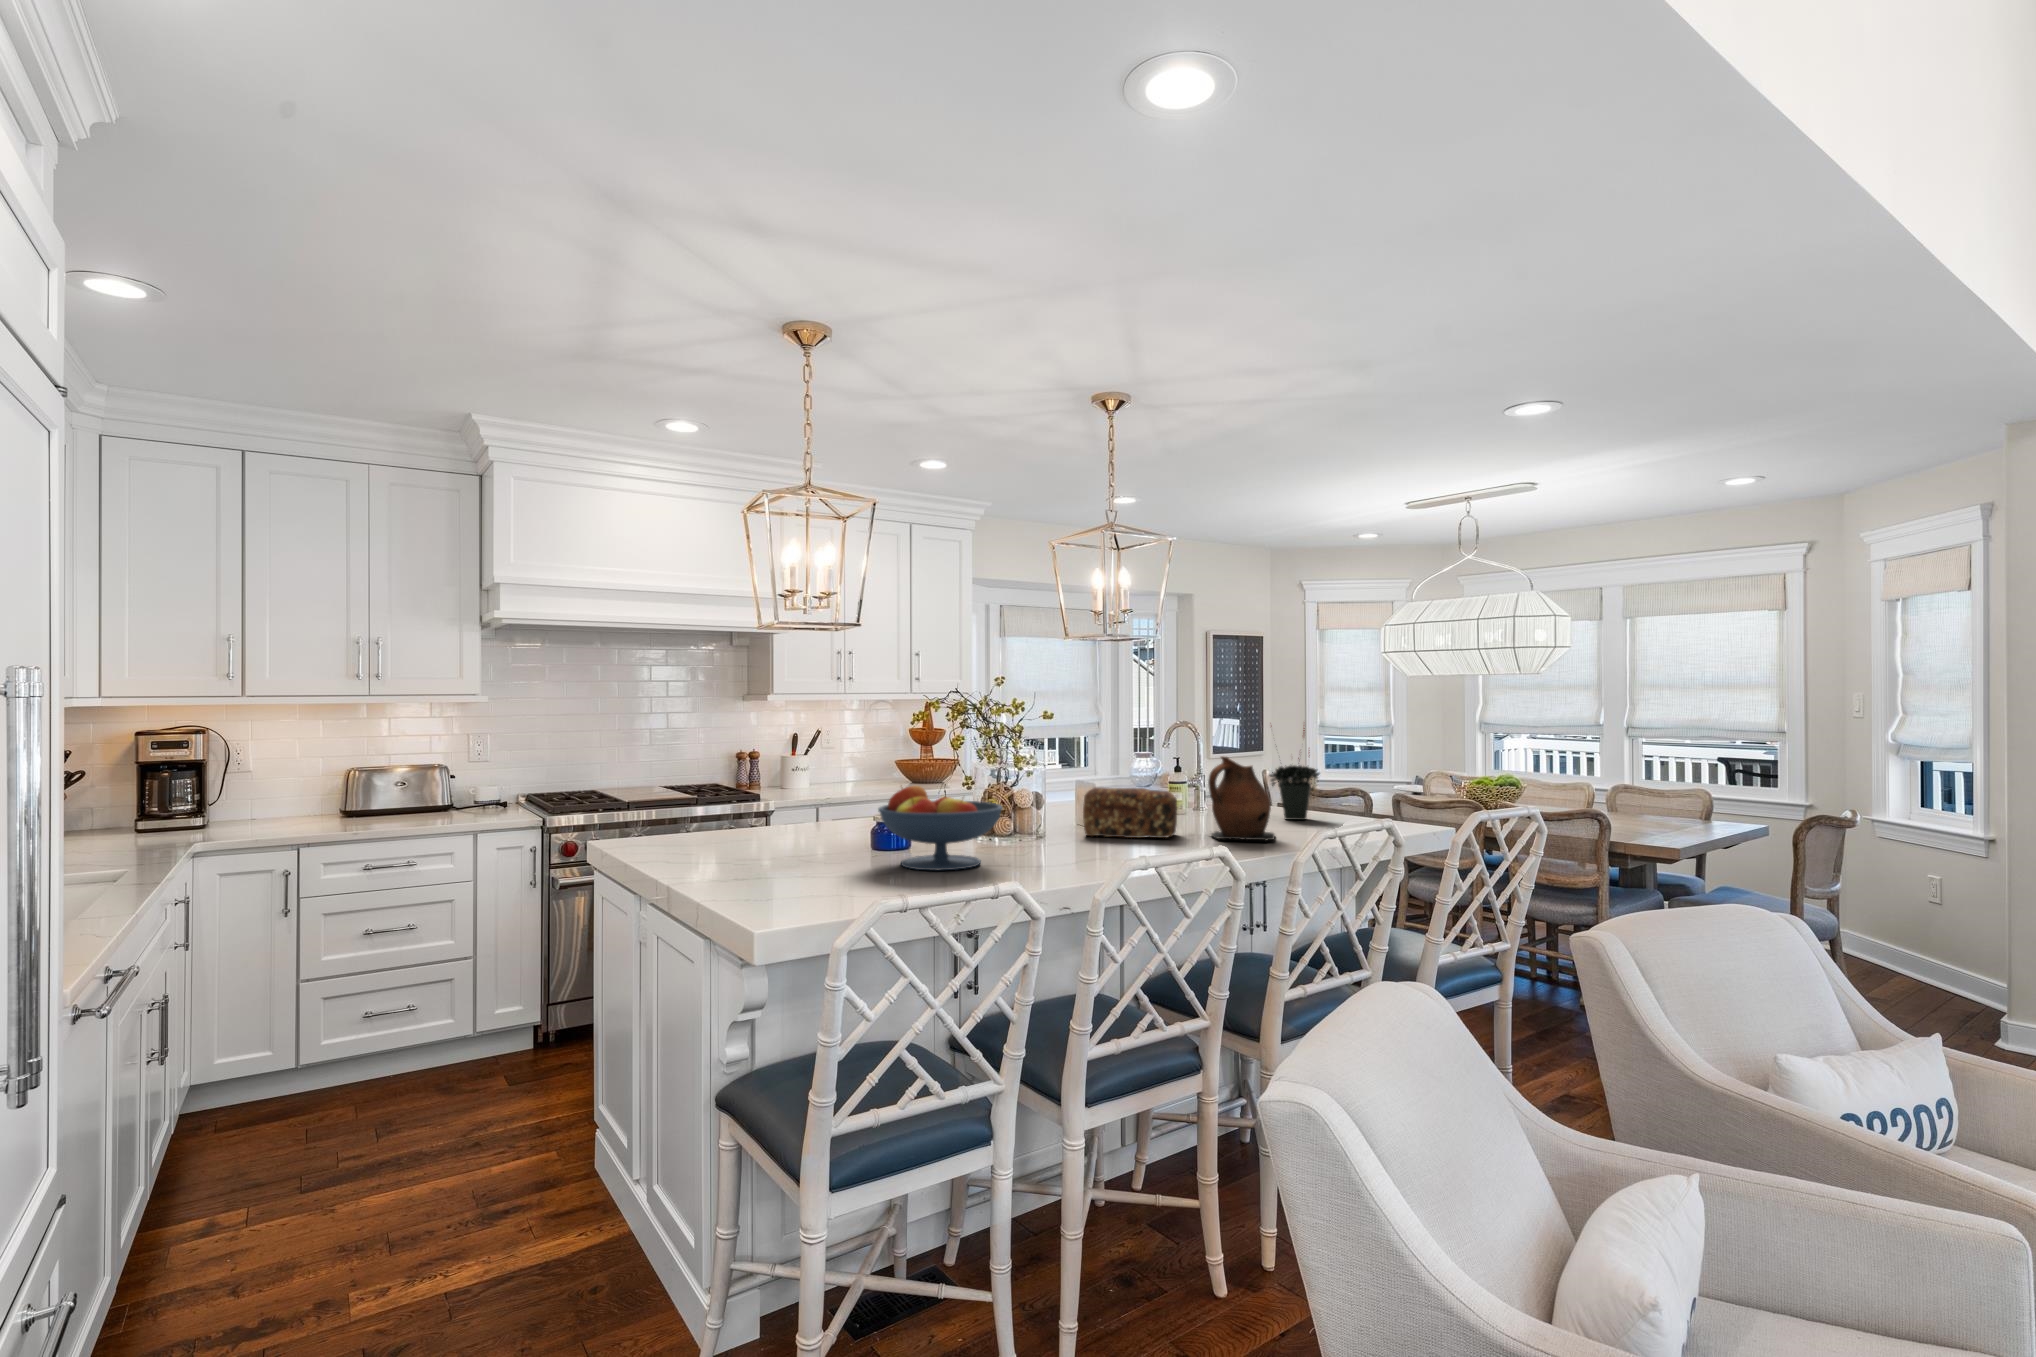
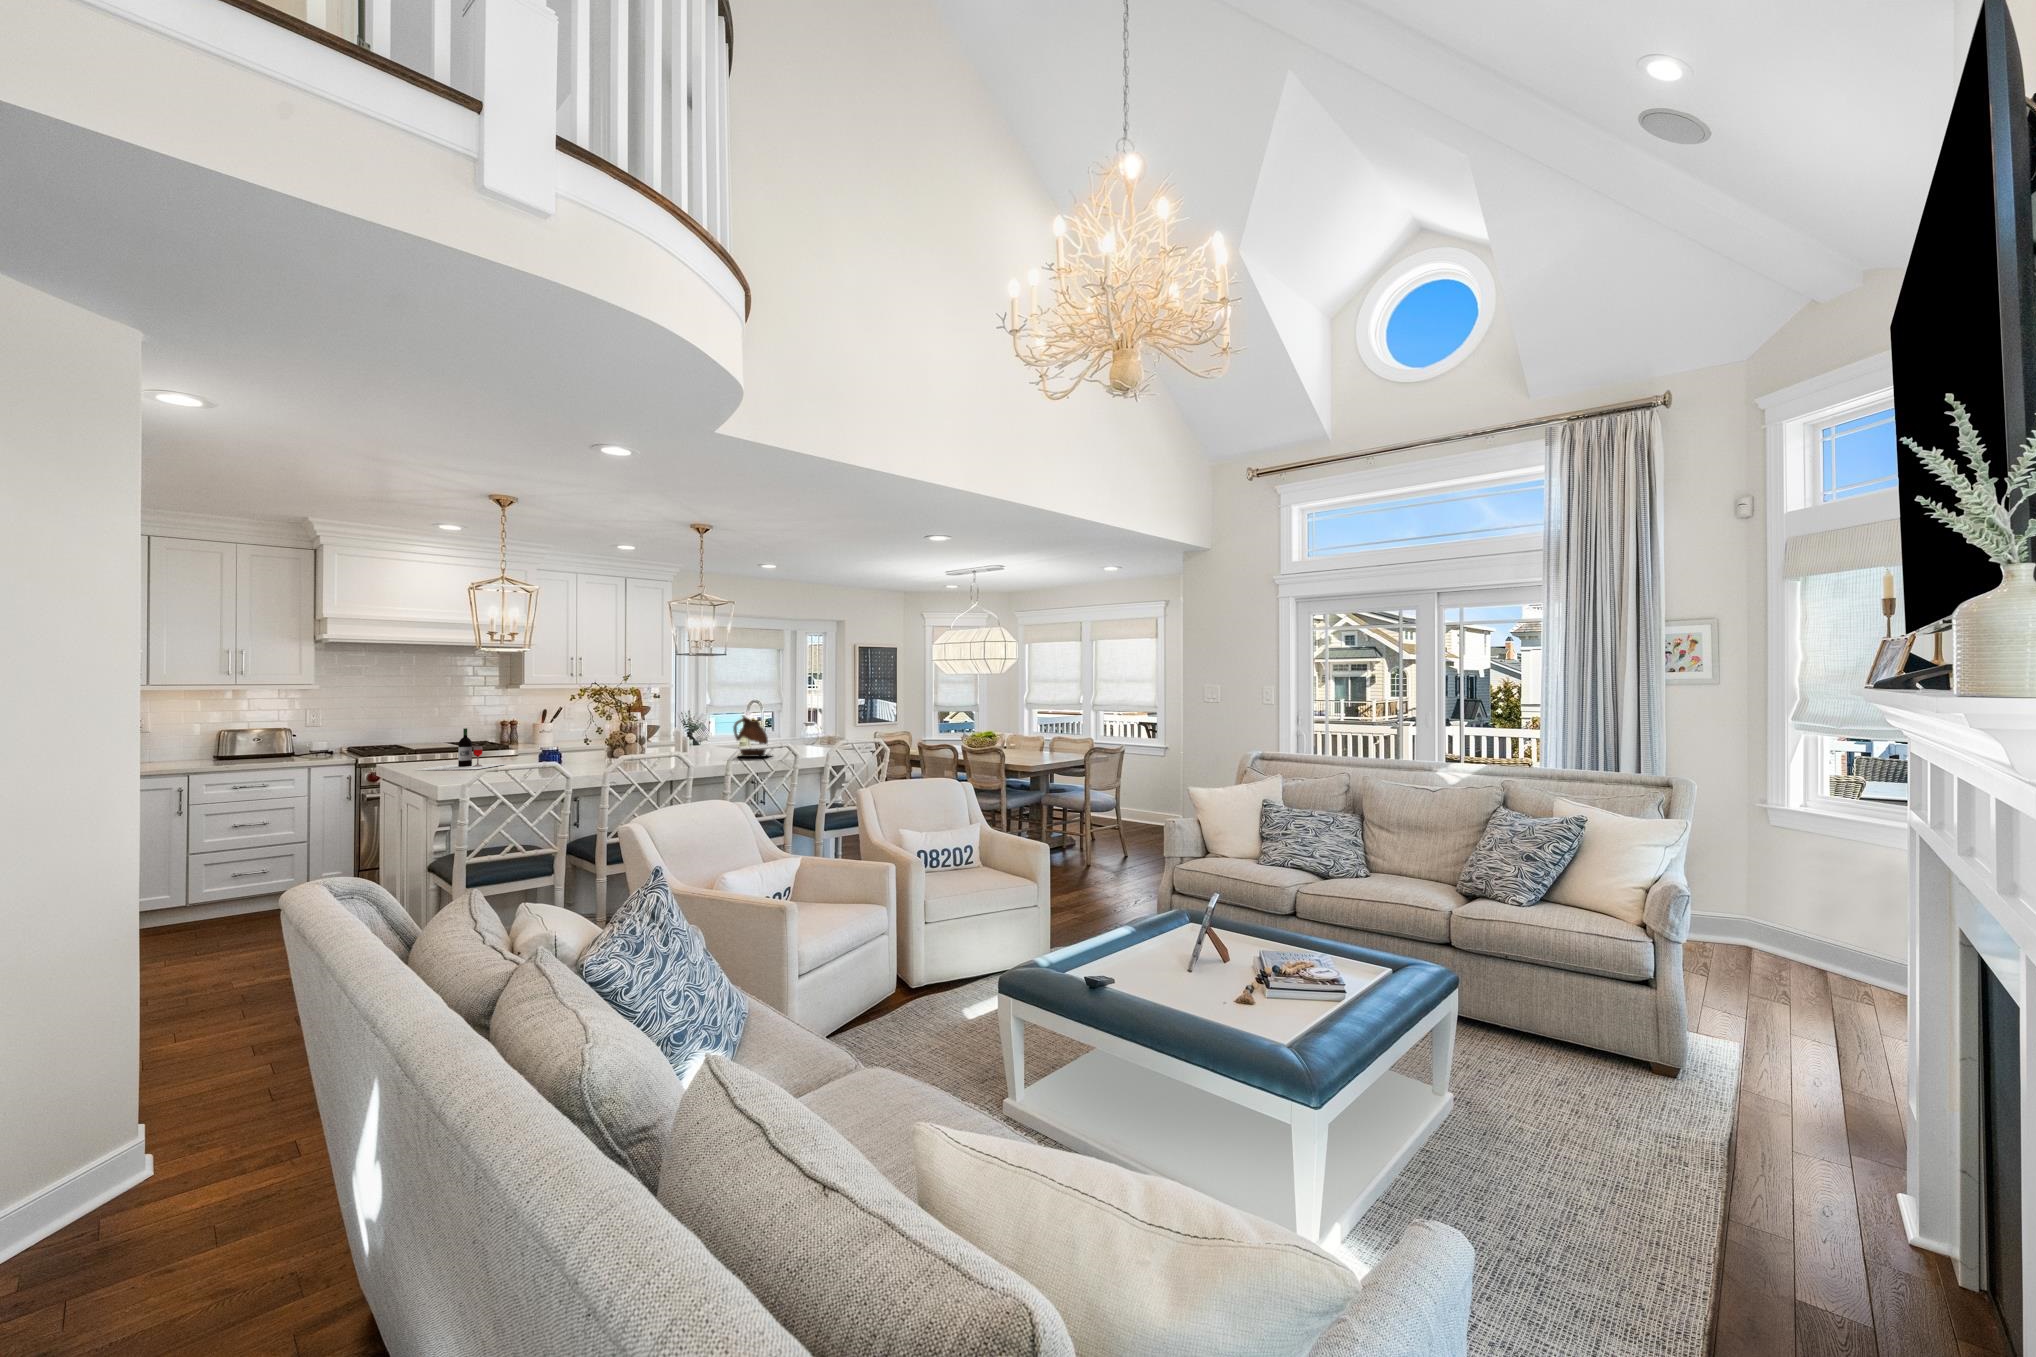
potted plant: present [1270,726,1320,820] -> none [792,698,821,751]
wine bottle: none [669,785,825,873] -> present [417,728,504,770]
fruit bowl: present [879,786,1002,870] -> none [530,728,599,768]
bread loaf: present [1083,787,1177,838] -> none [667,732,723,758]

